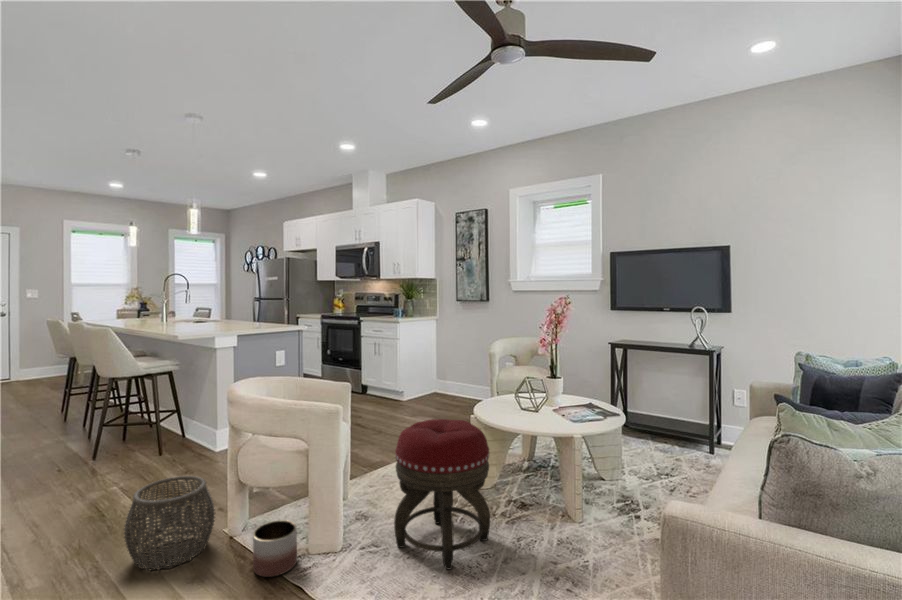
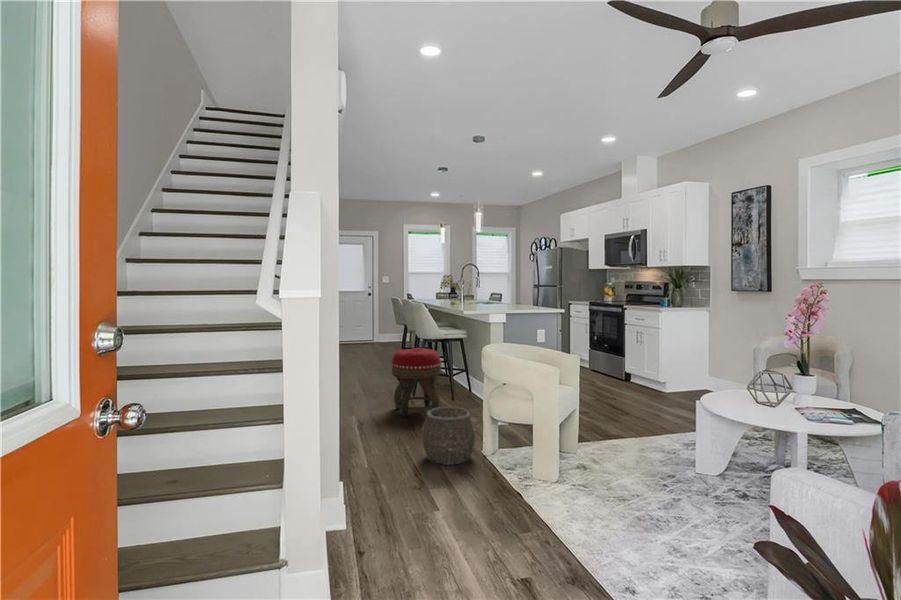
footstool: present [394,419,490,569] -> present [391,348,441,417]
planter: present [253,520,297,577] -> none [495,450,526,488]

